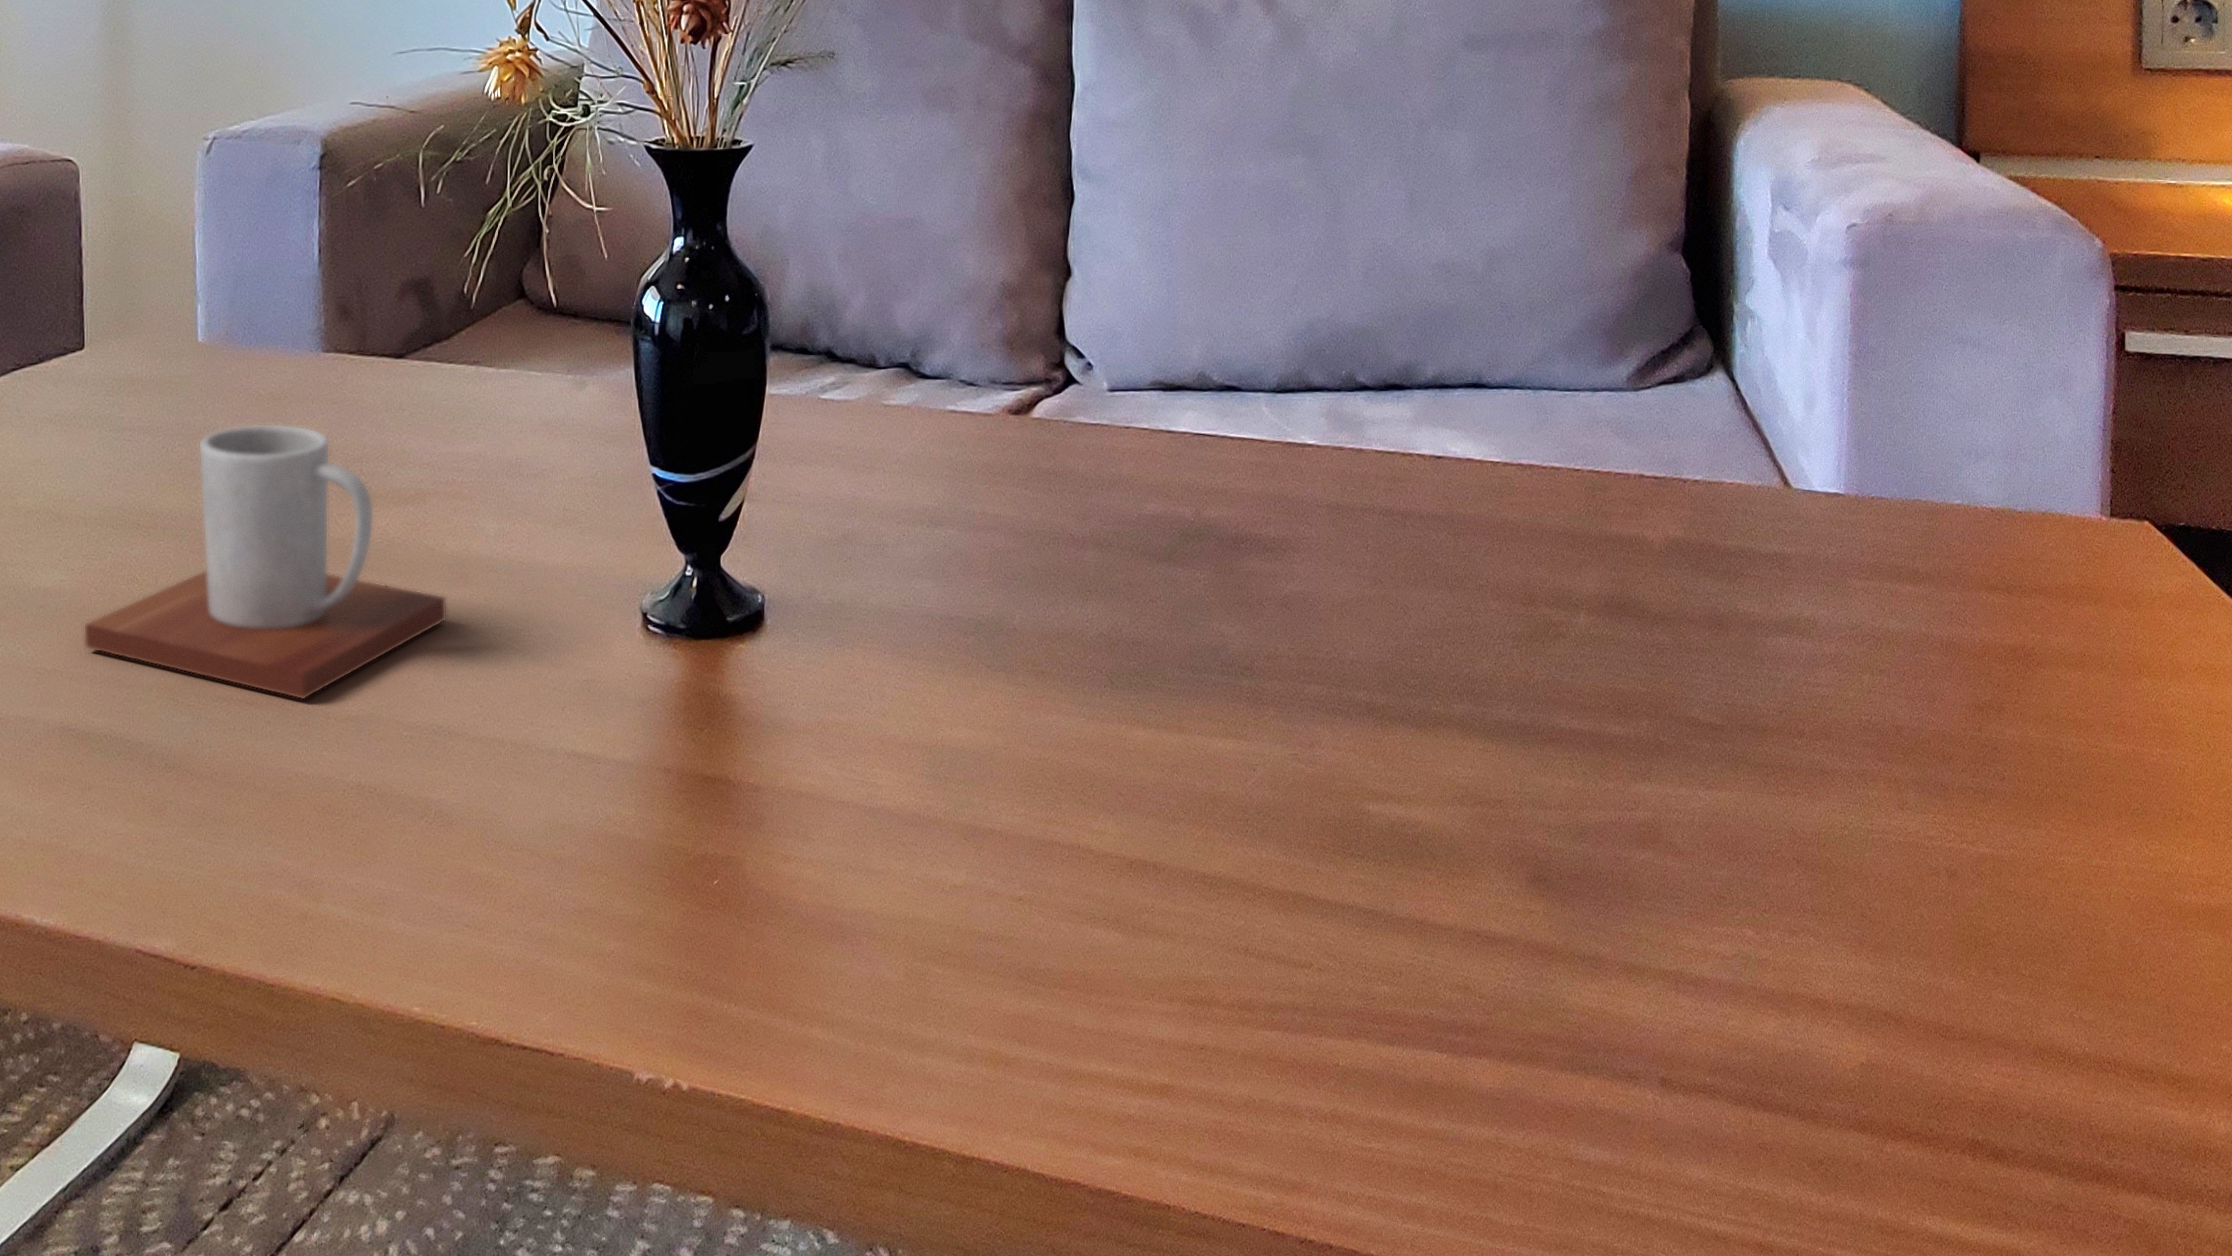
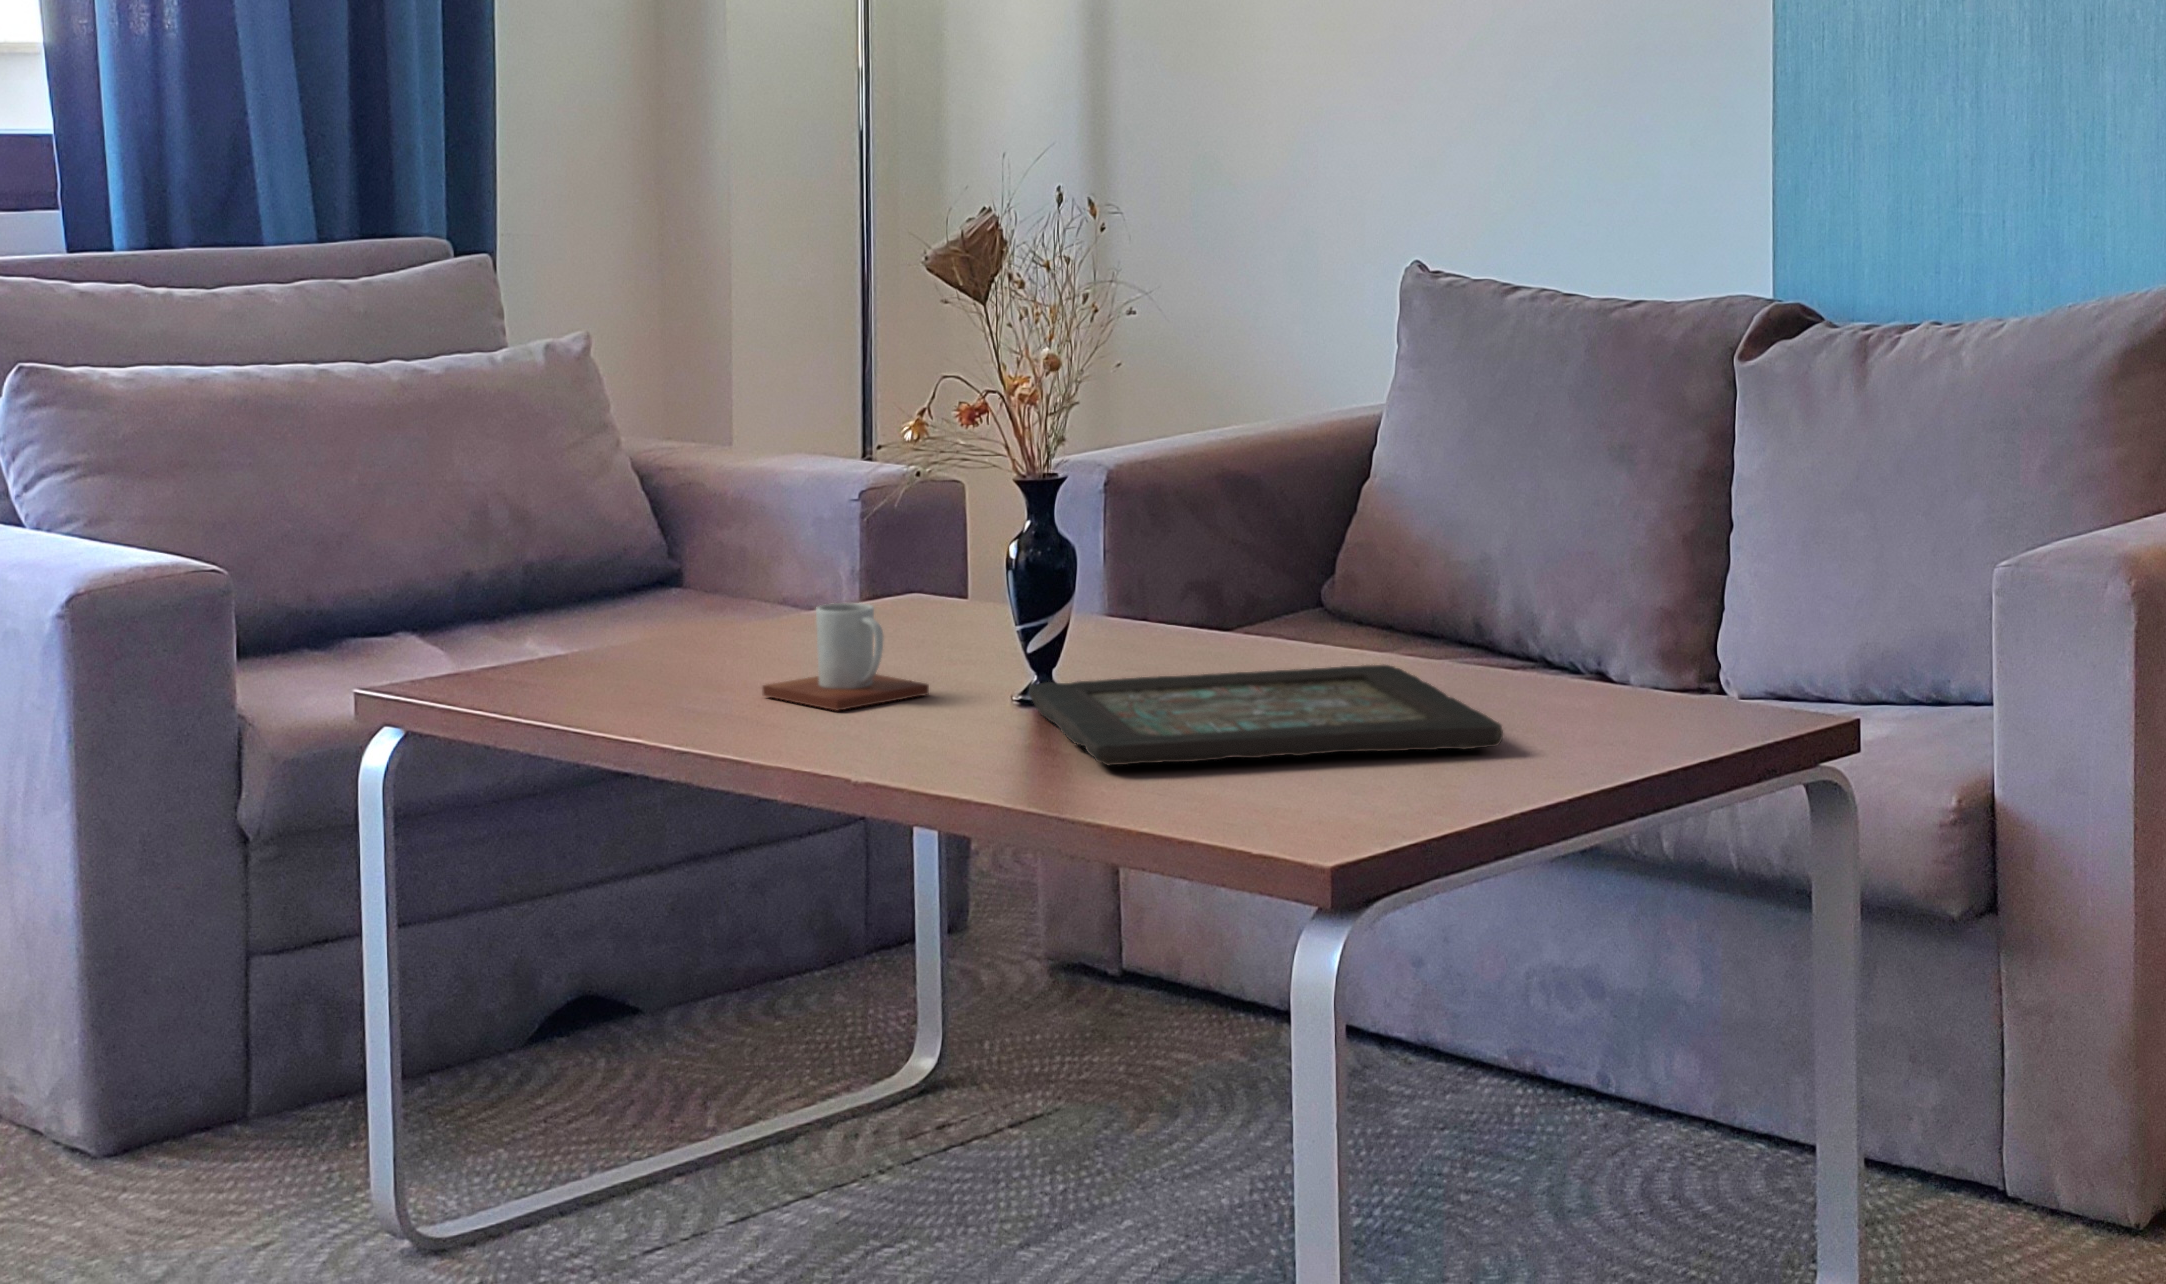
decorative tray: none [723,496,2148,965] -> present [1029,665,1503,765]

